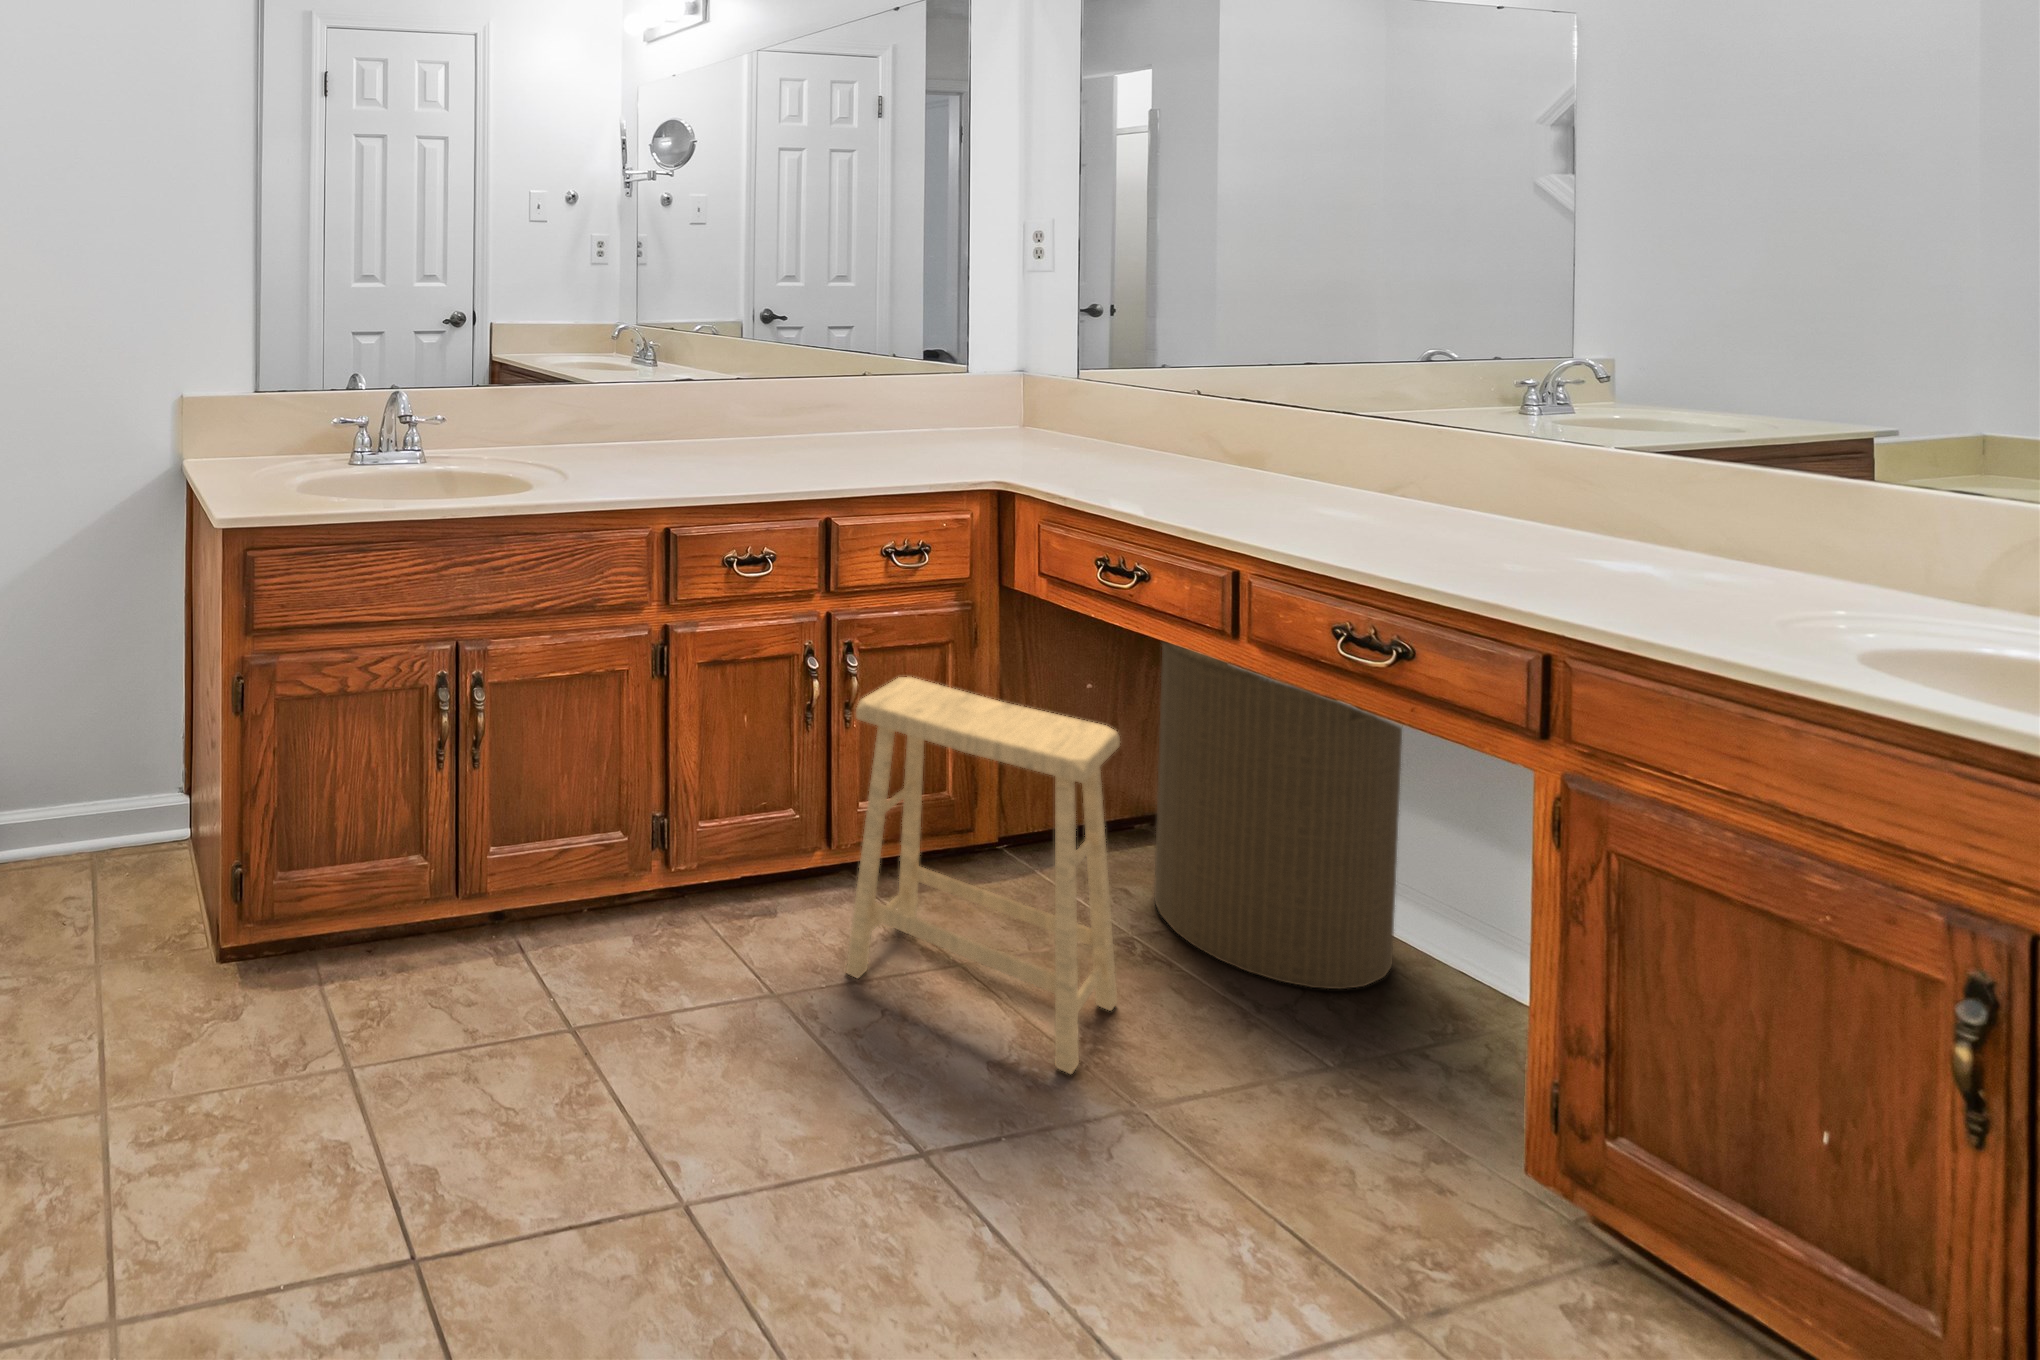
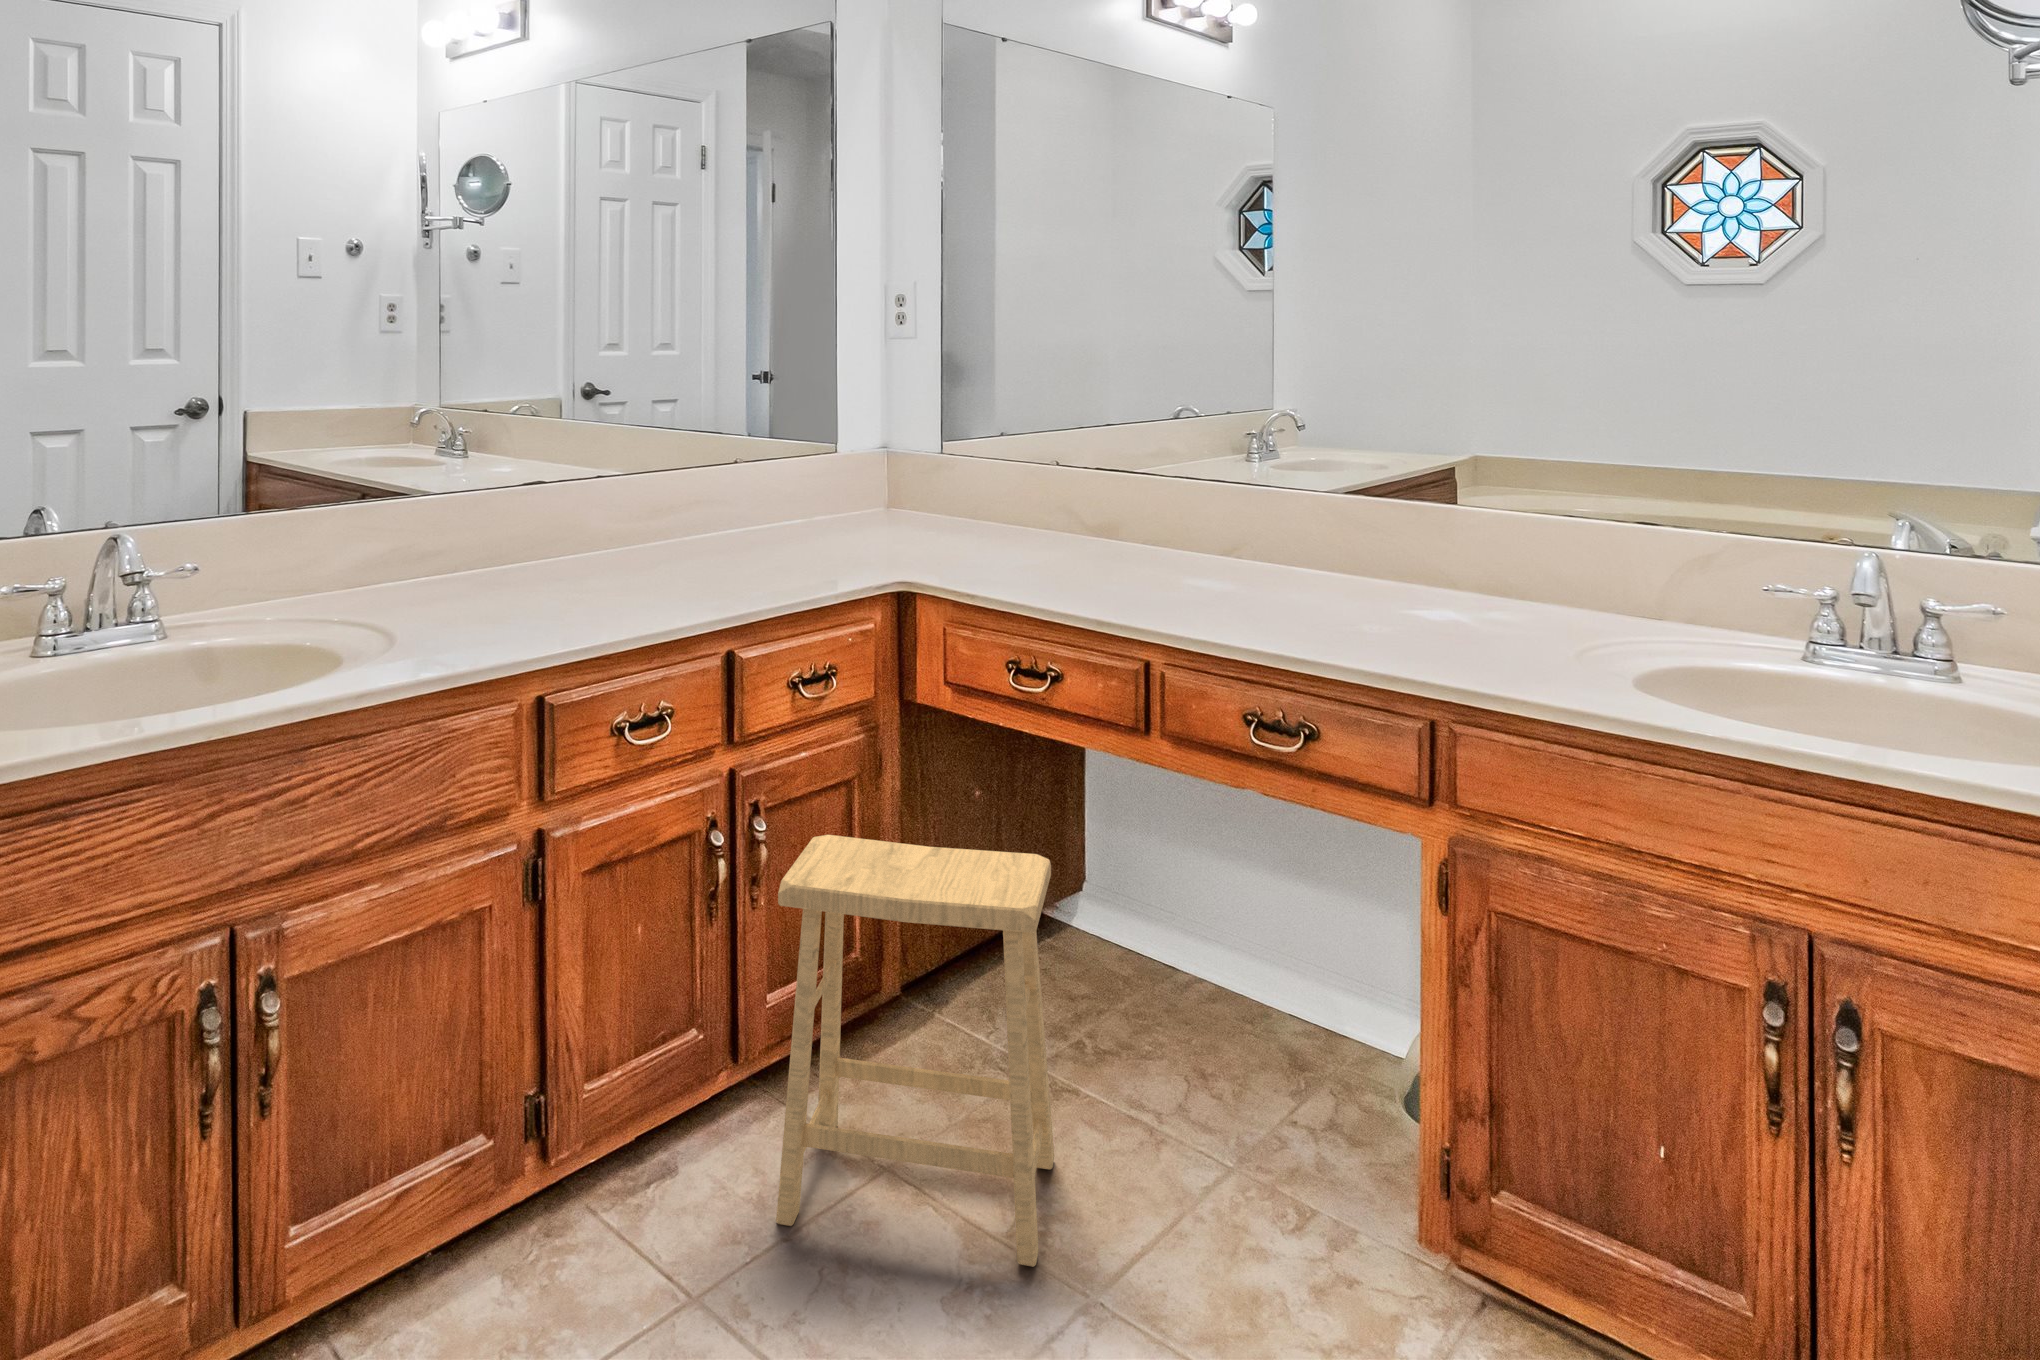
laundry hamper: present [1154,643,1402,989] -> none [1048,678,1283,1077]

